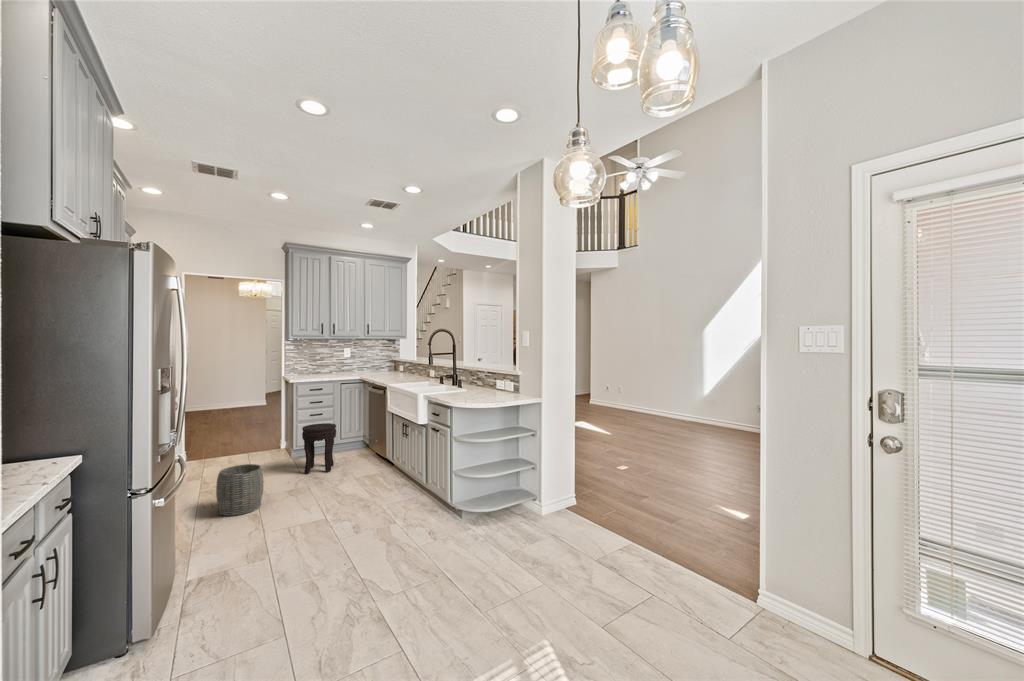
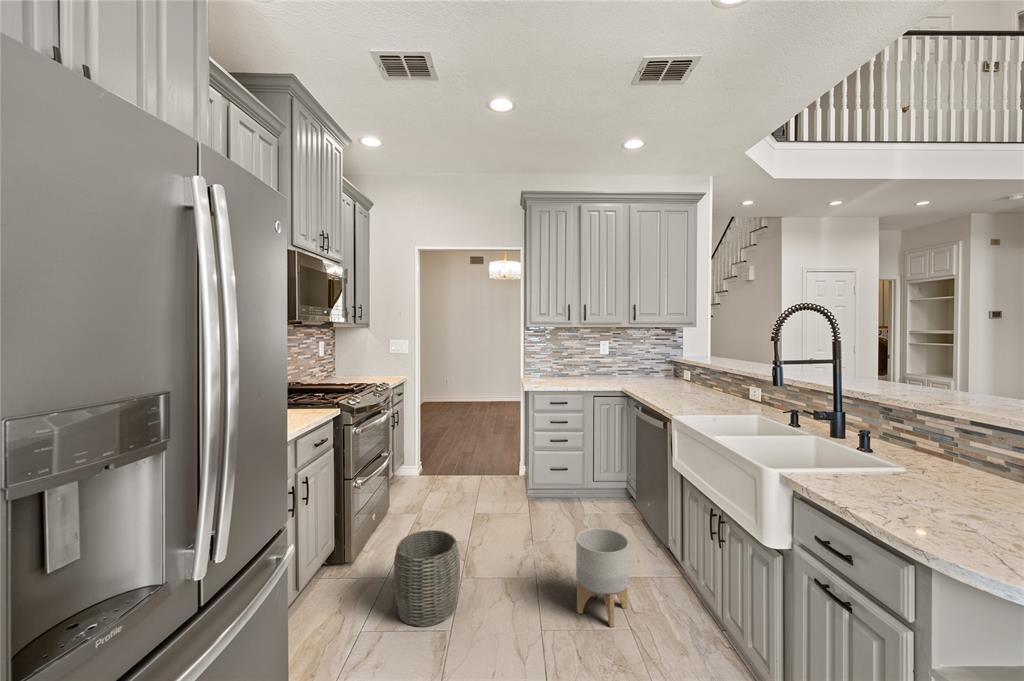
side table: present [302,423,336,474] -> none [532,461,582,547]
planter: none [337,447,366,491] -> present [576,528,629,627]

